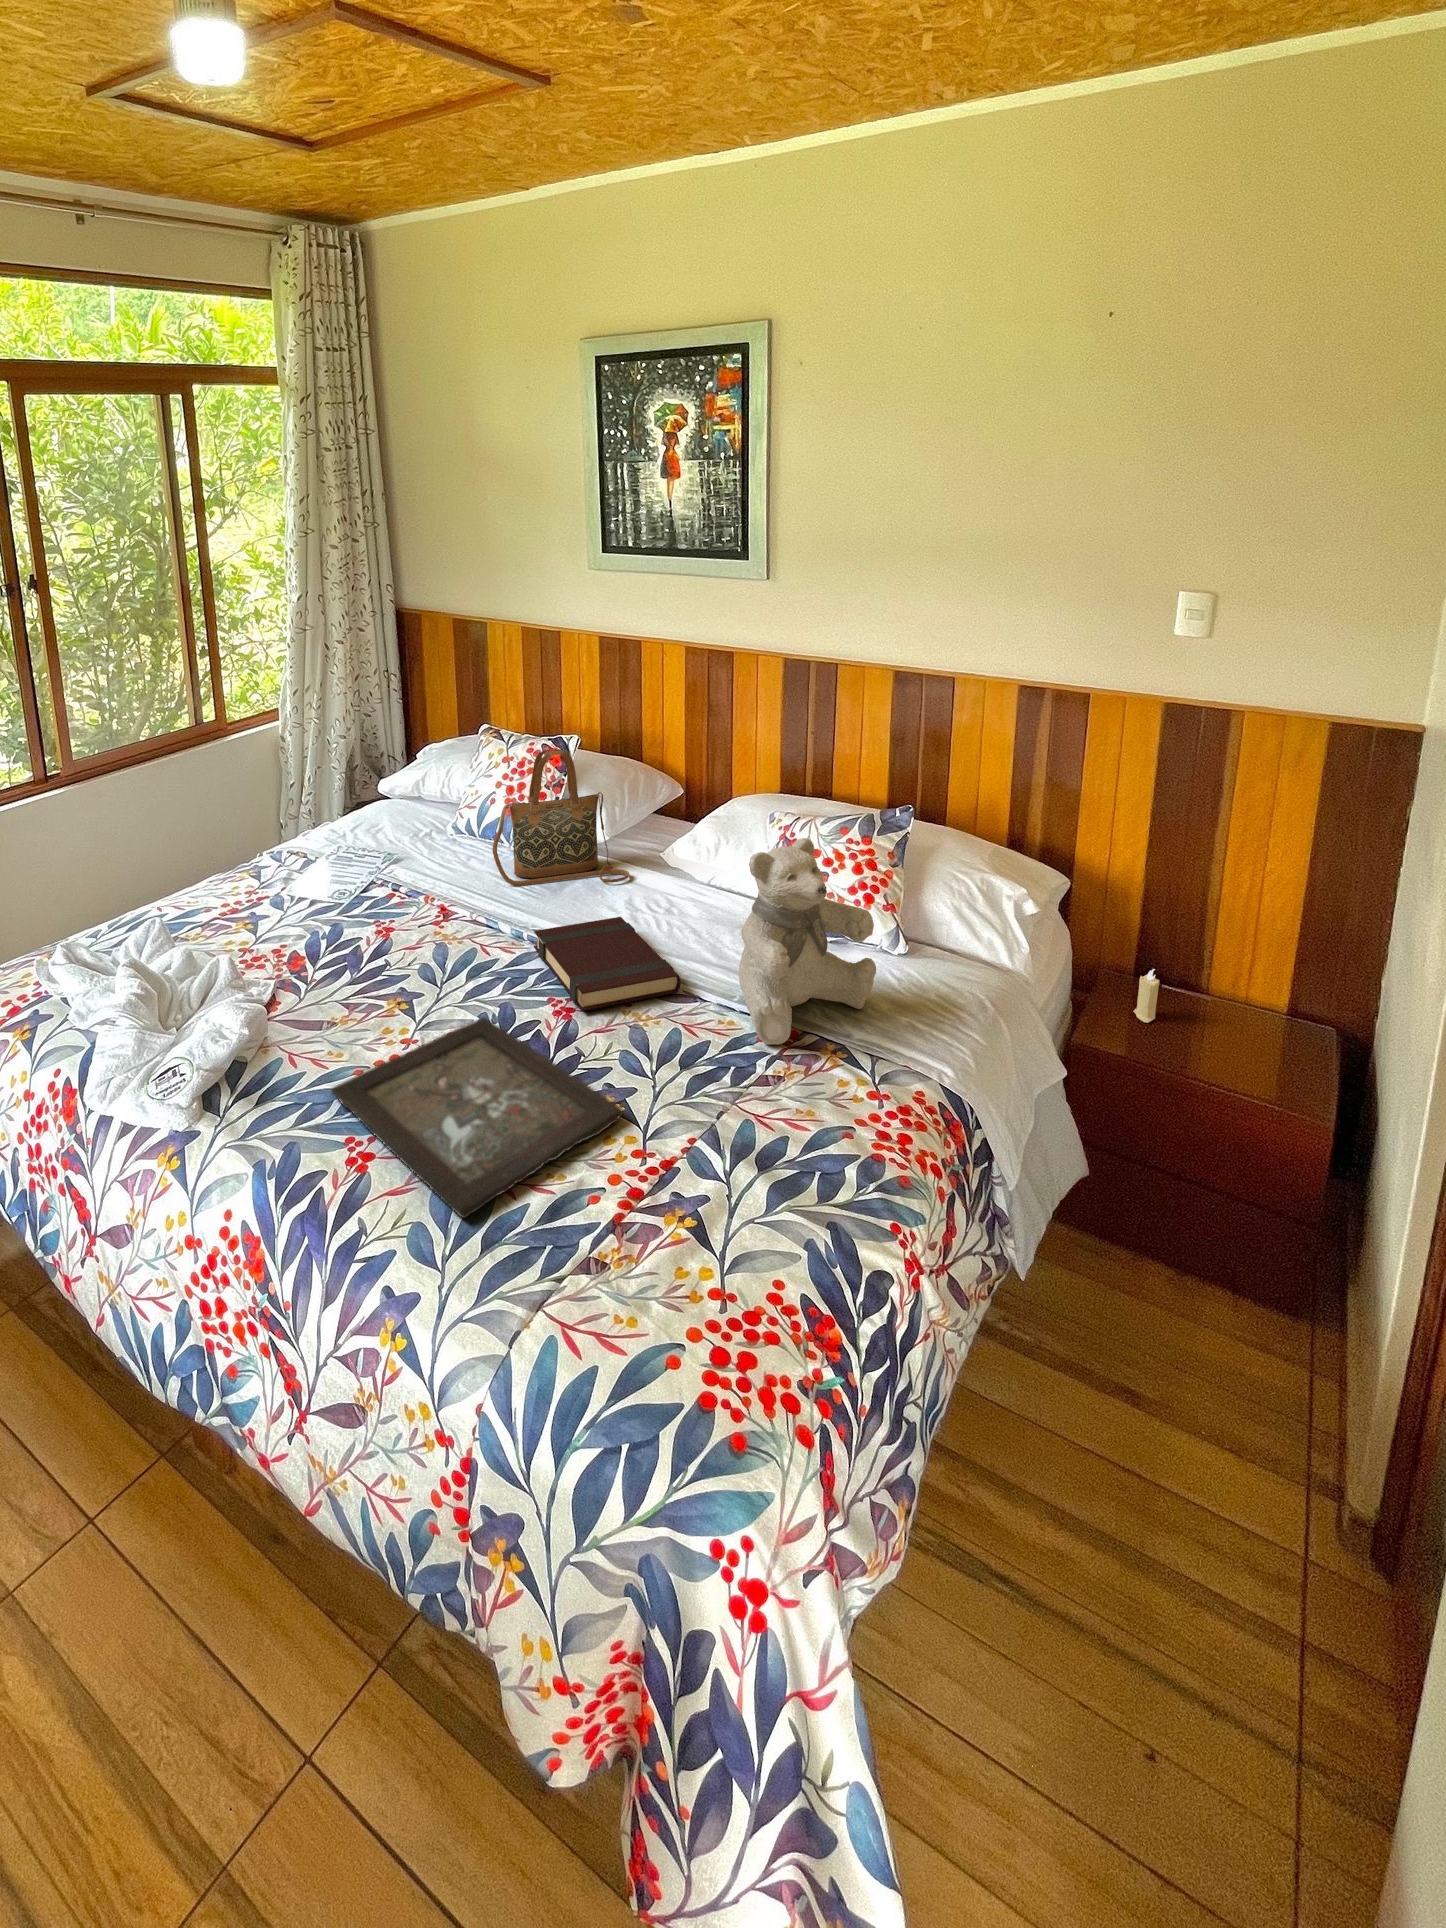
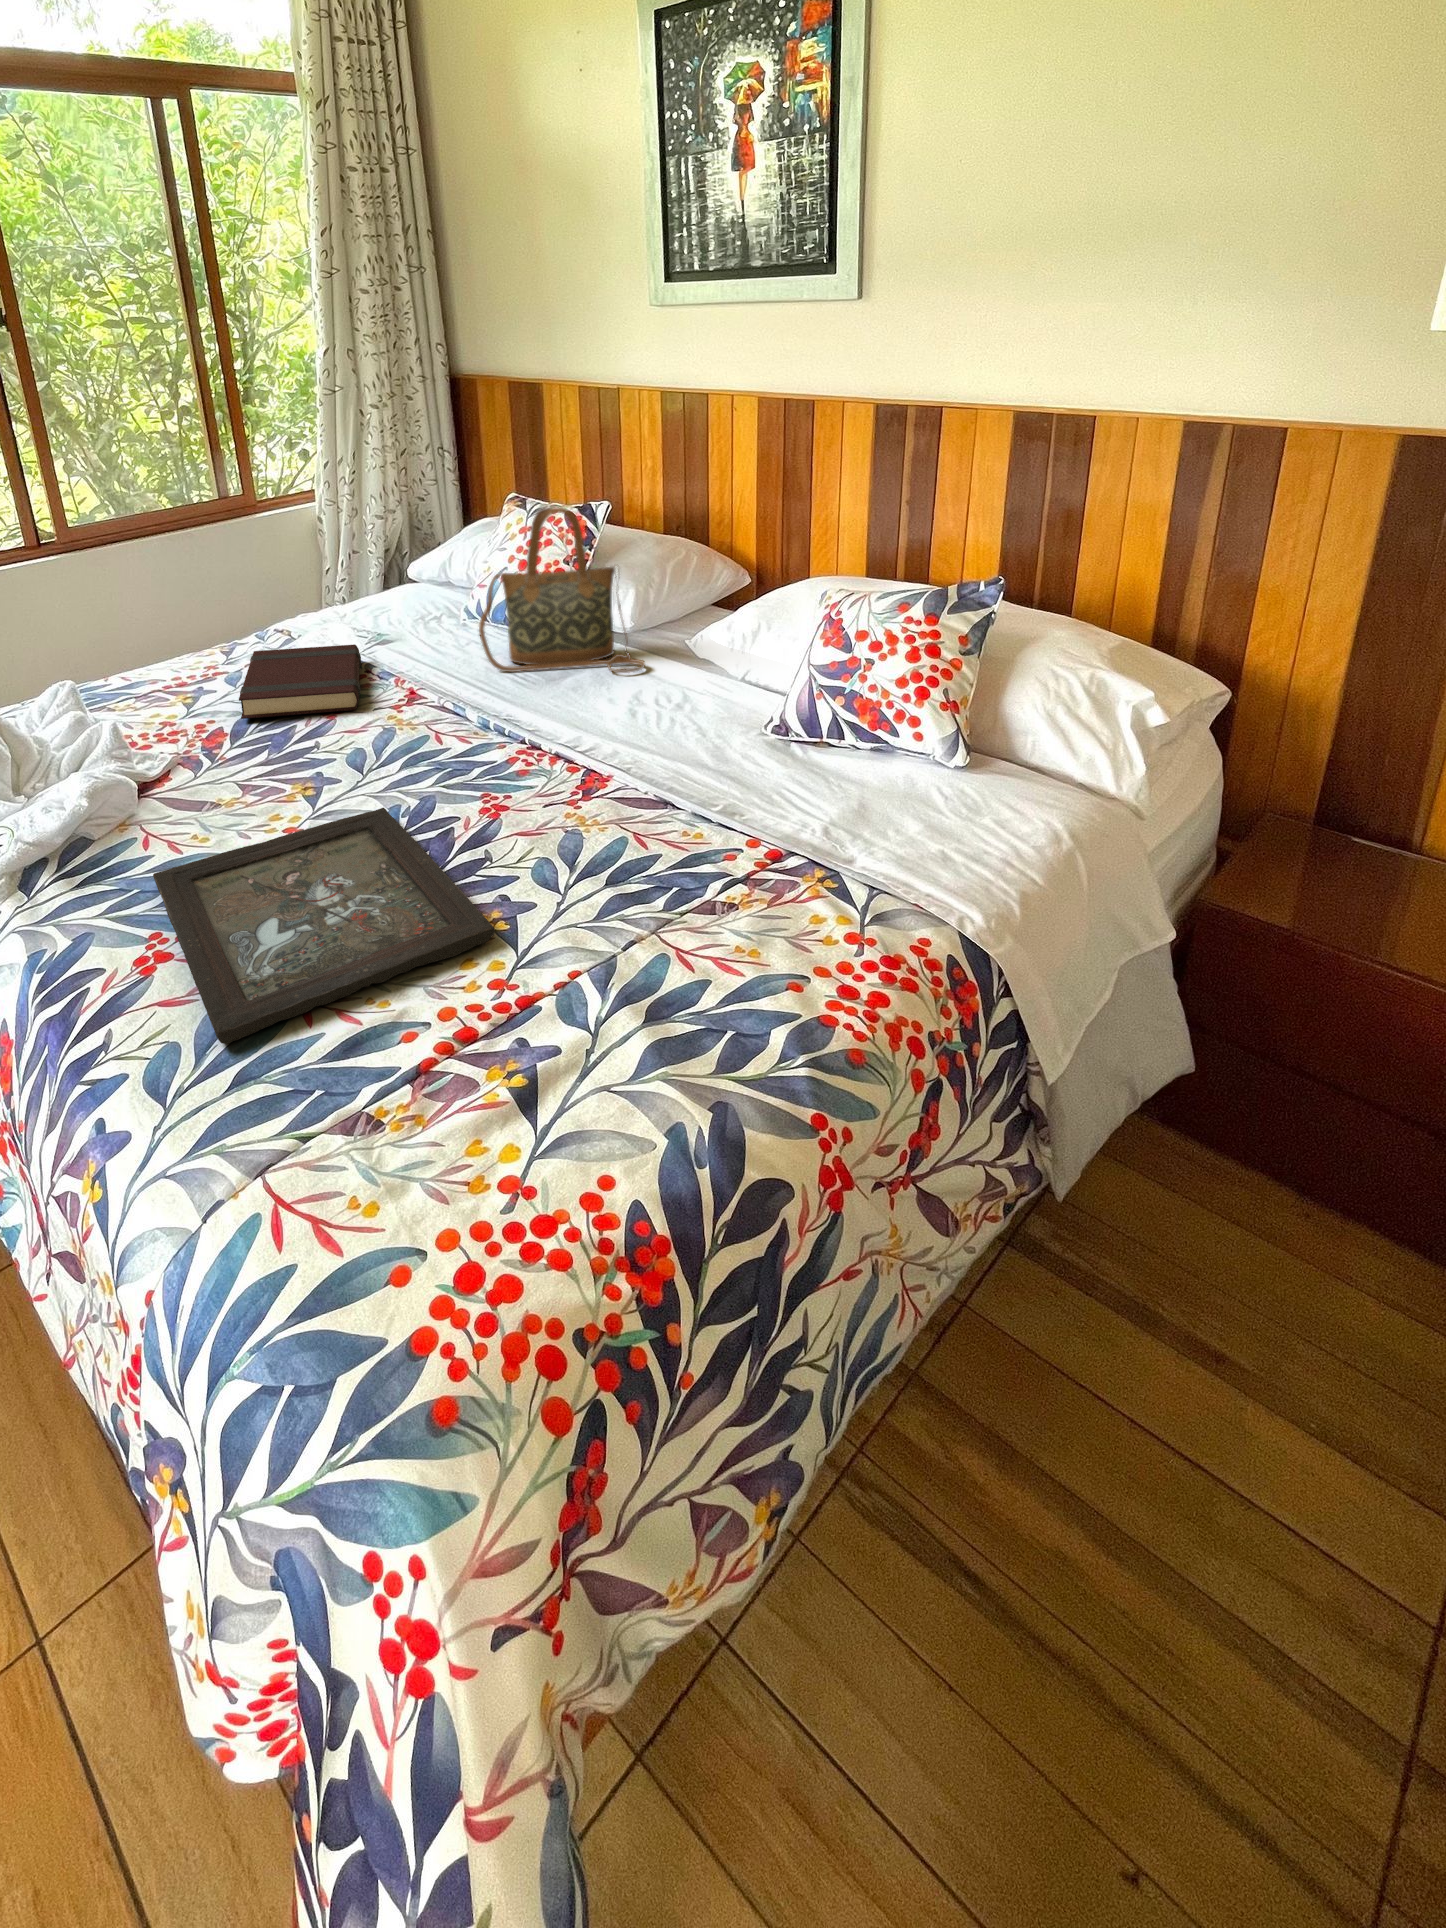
teddy bear: present [739,838,876,1045] -> none [709,596,905,866]
book: present [534,917,681,1011] -> present [239,644,361,719]
candle: present [1133,969,1159,1023] -> none [1297,811,1342,883]

